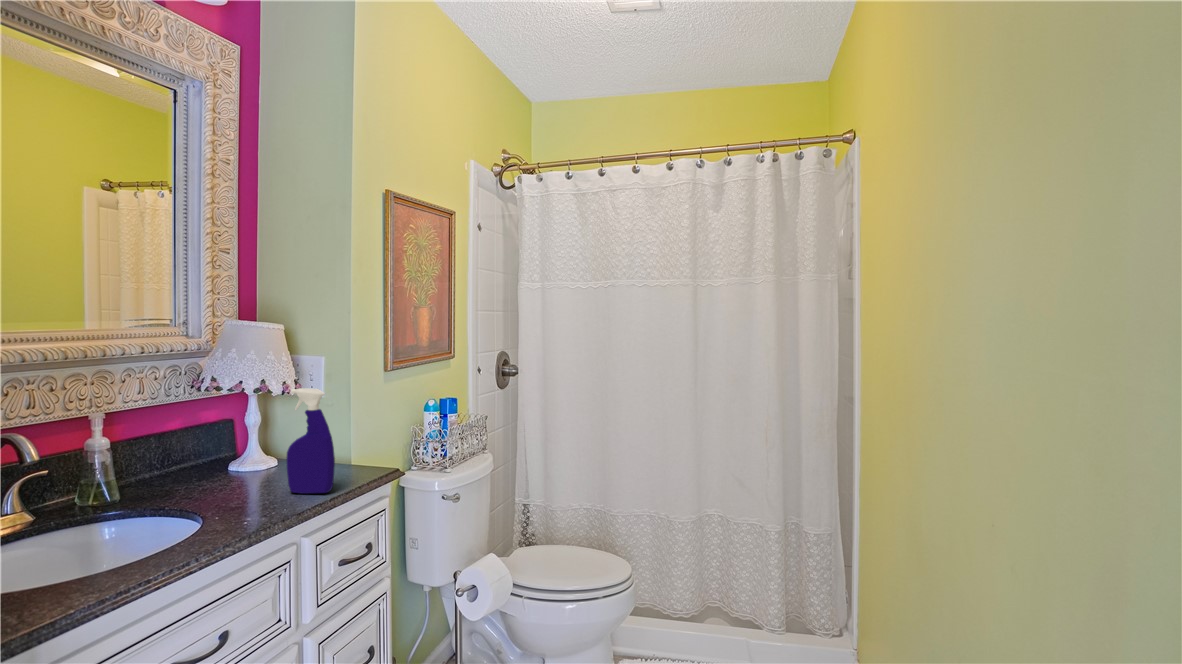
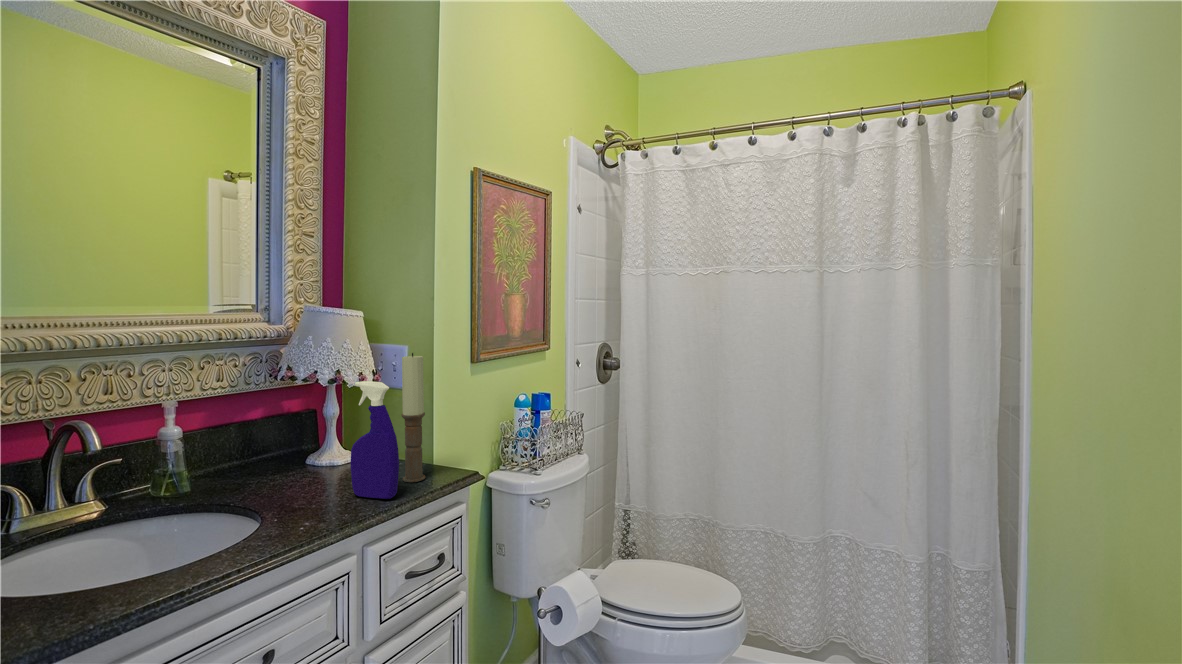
candle: none [330,362,352,481] -> present [401,353,425,482]

